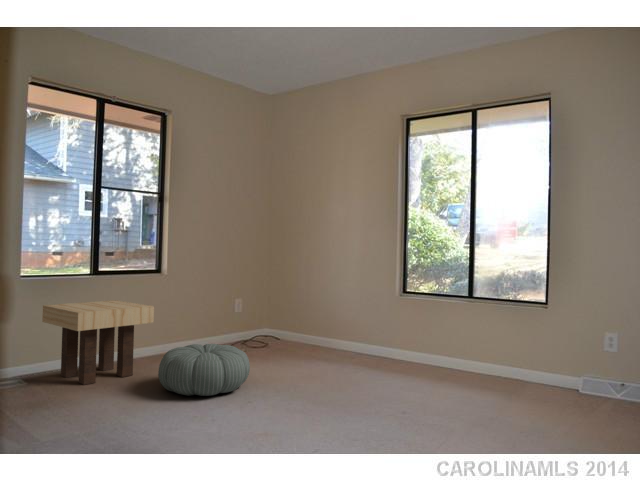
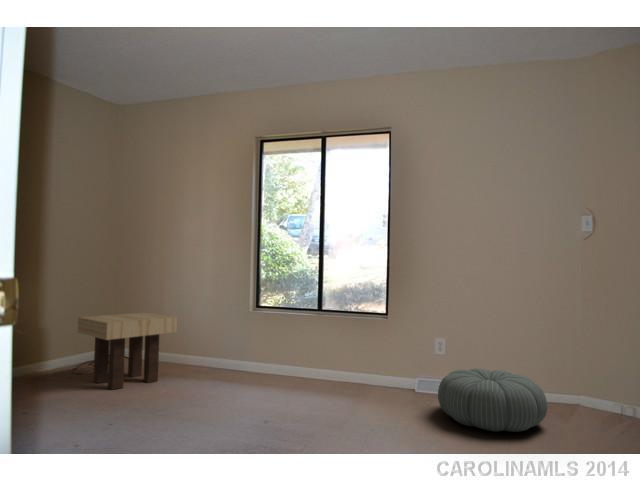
pouf: present [158,344,250,396] -> present [438,369,547,432]

